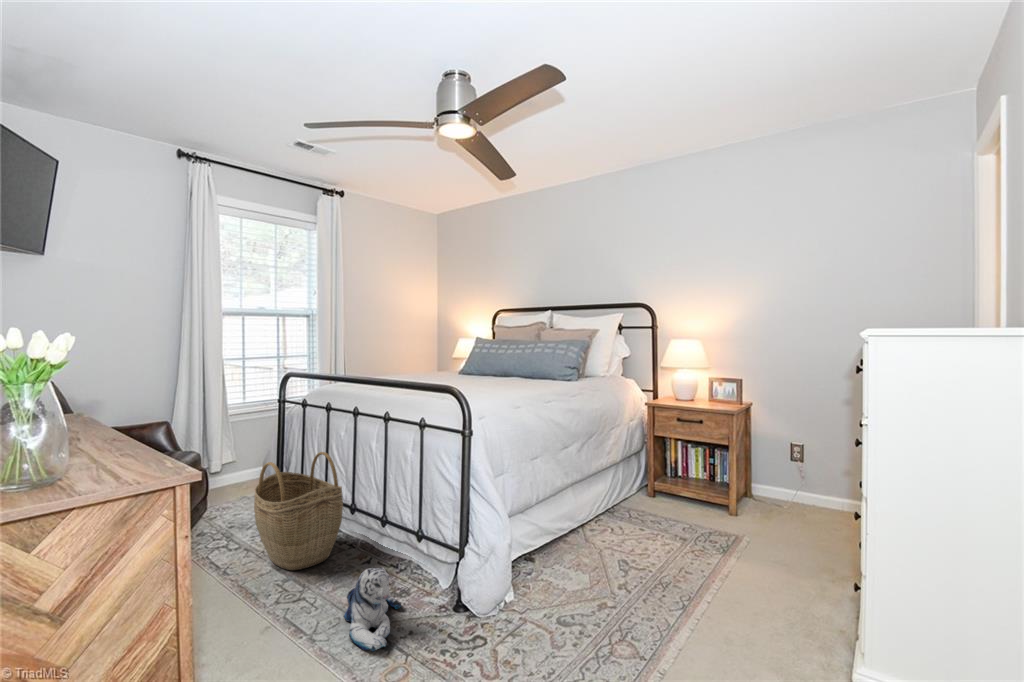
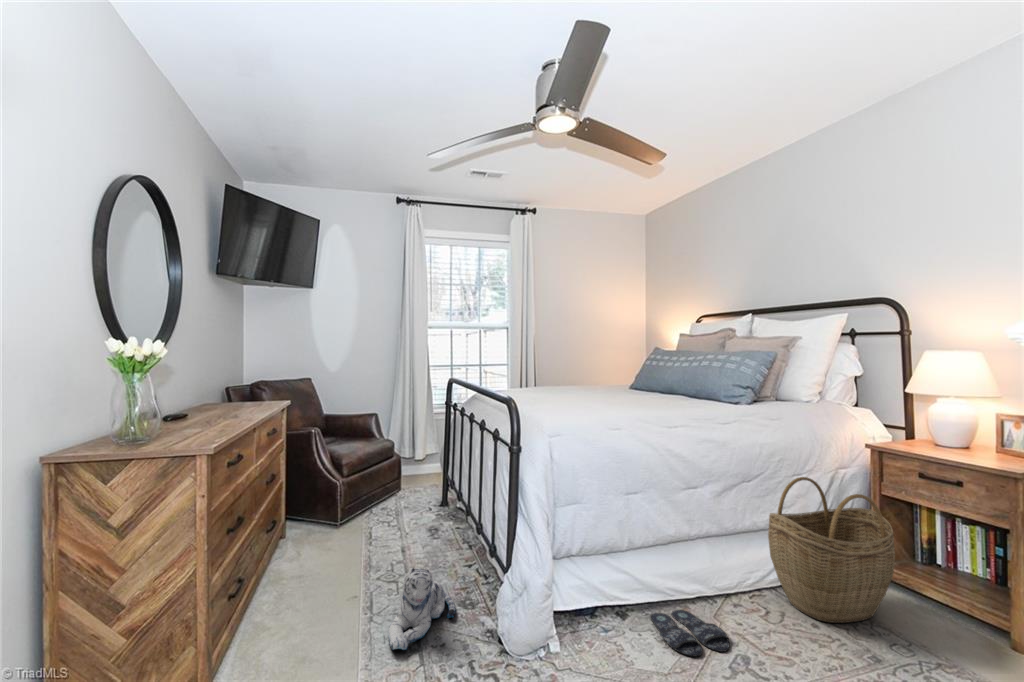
woven basket: present [254,452,343,570] -> present [768,477,895,623]
slippers: none [549,545,611,571] -> present [650,610,730,657]

